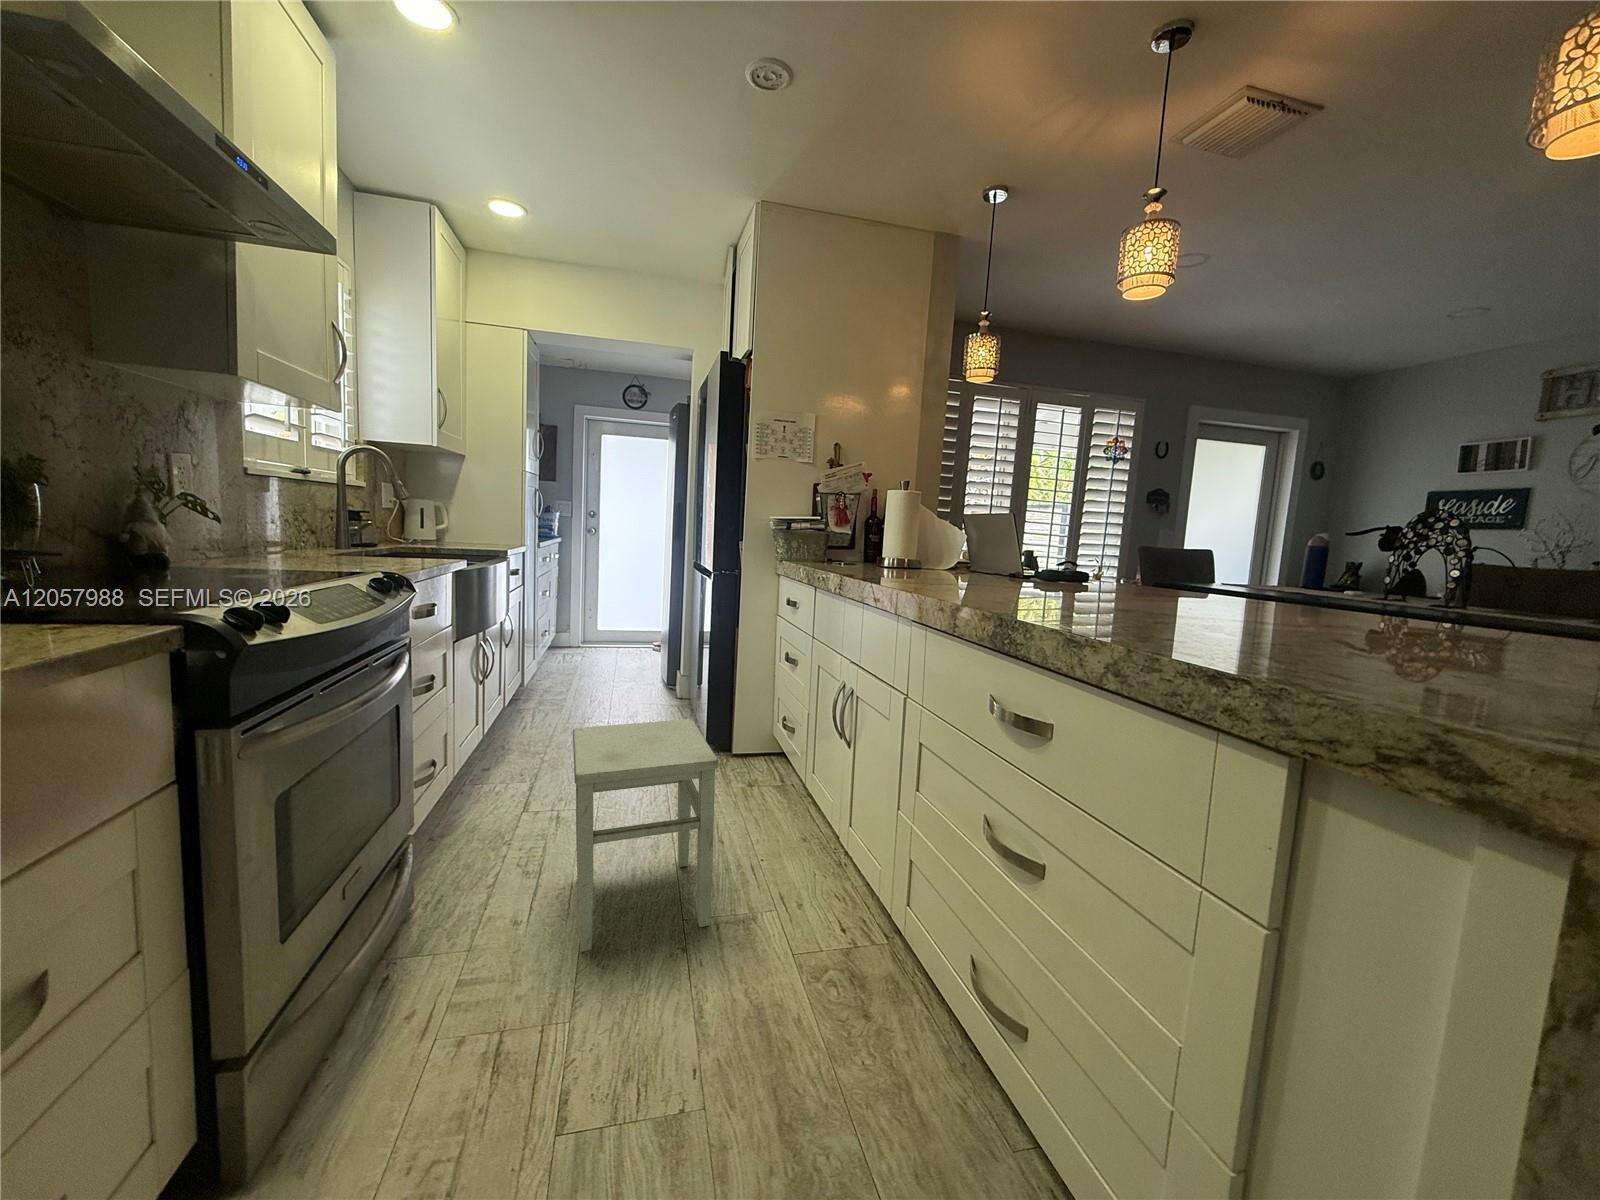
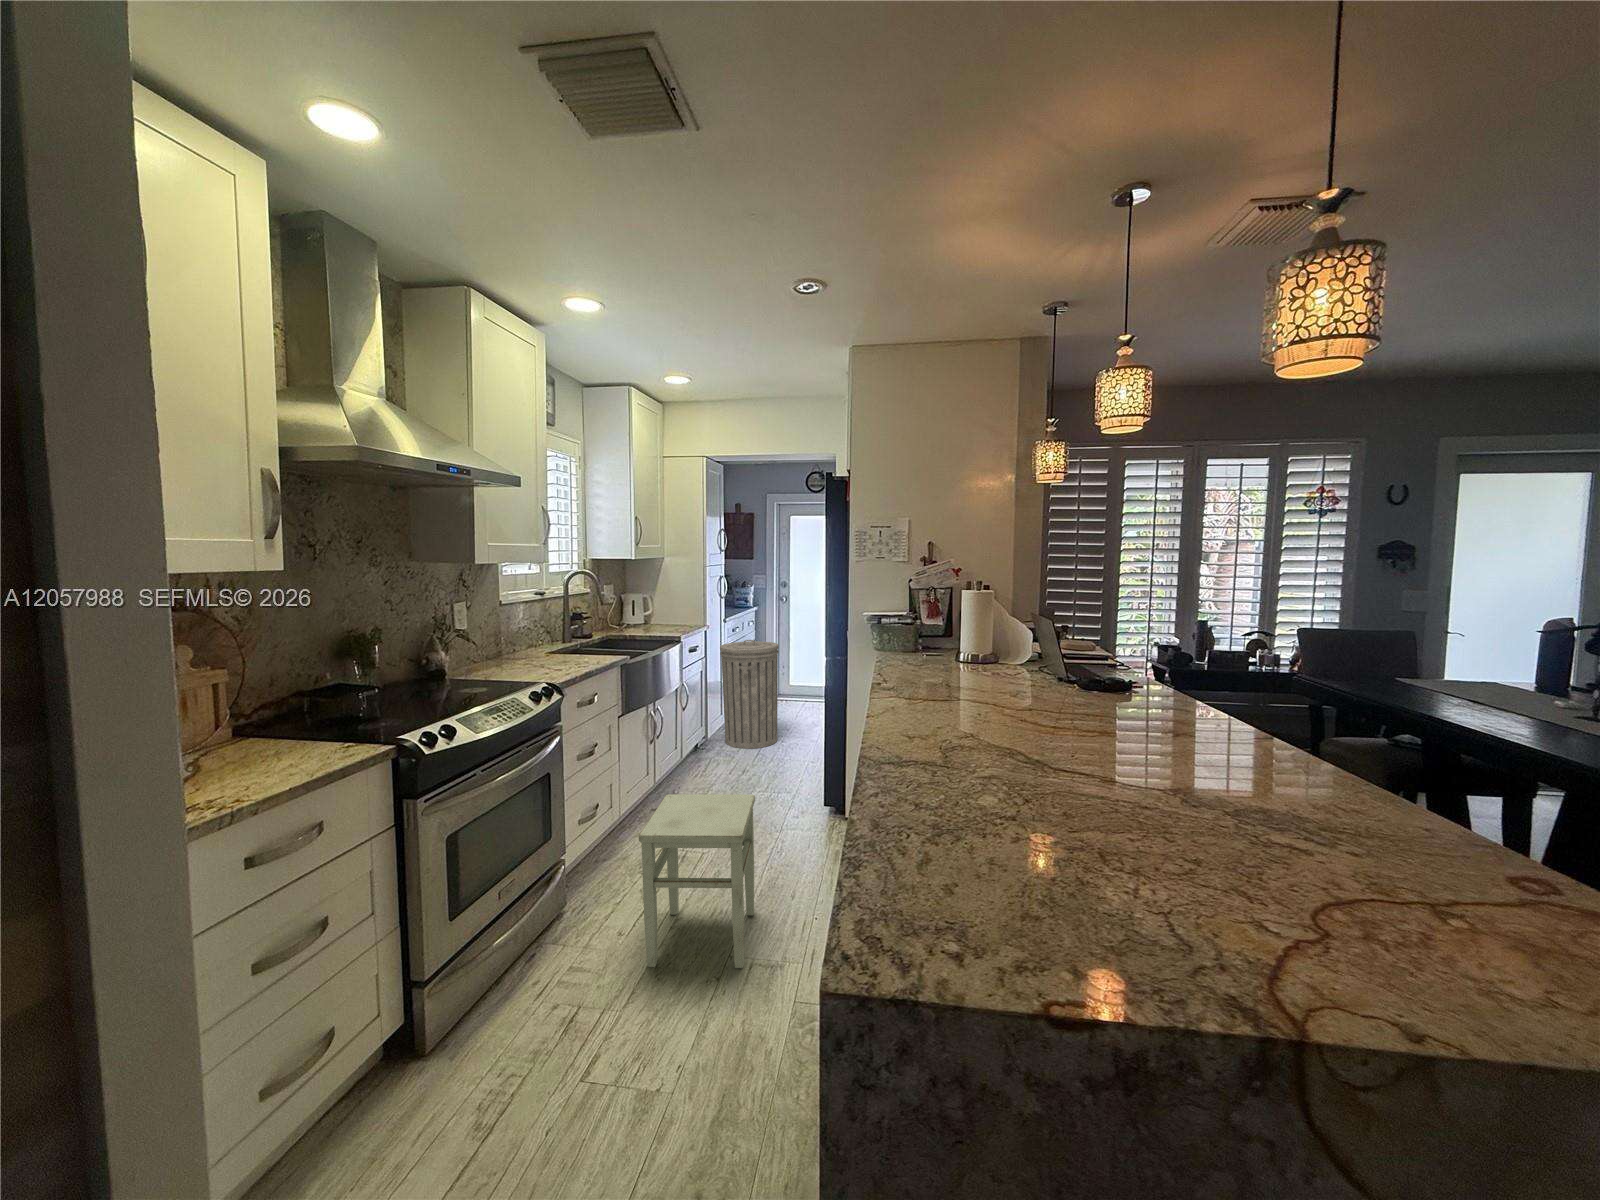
trash can: none [539,568,613,696] -> present [720,640,779,749]

